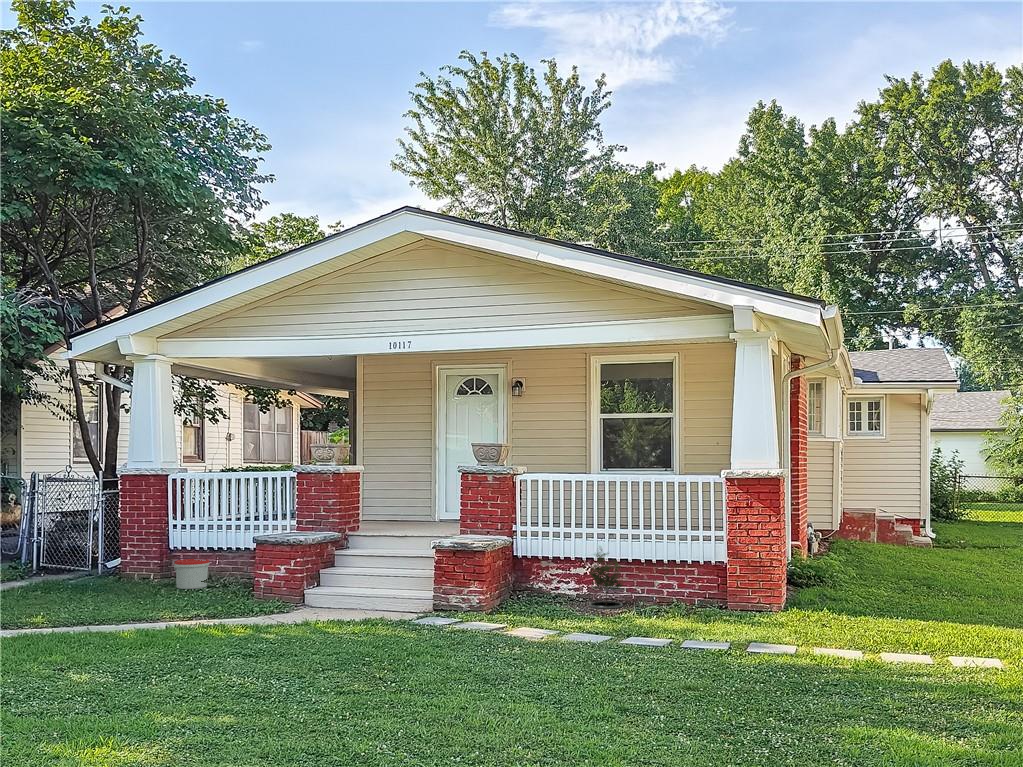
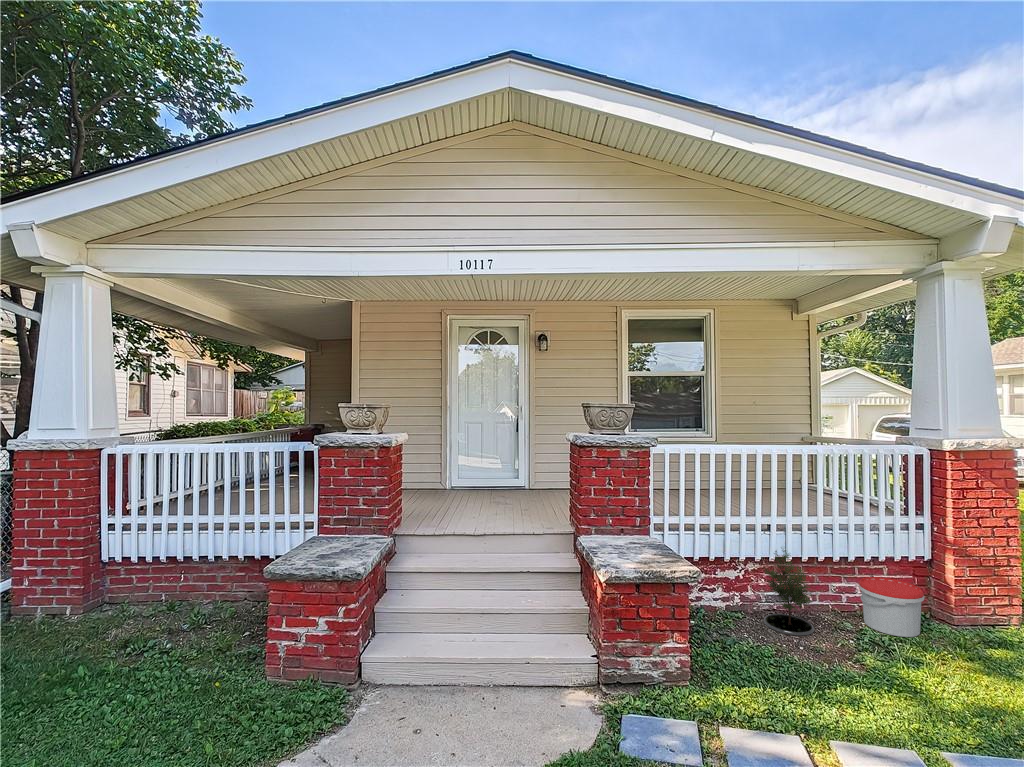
bucket: present [174,559,210,589] -> present [859,577,924,637]

